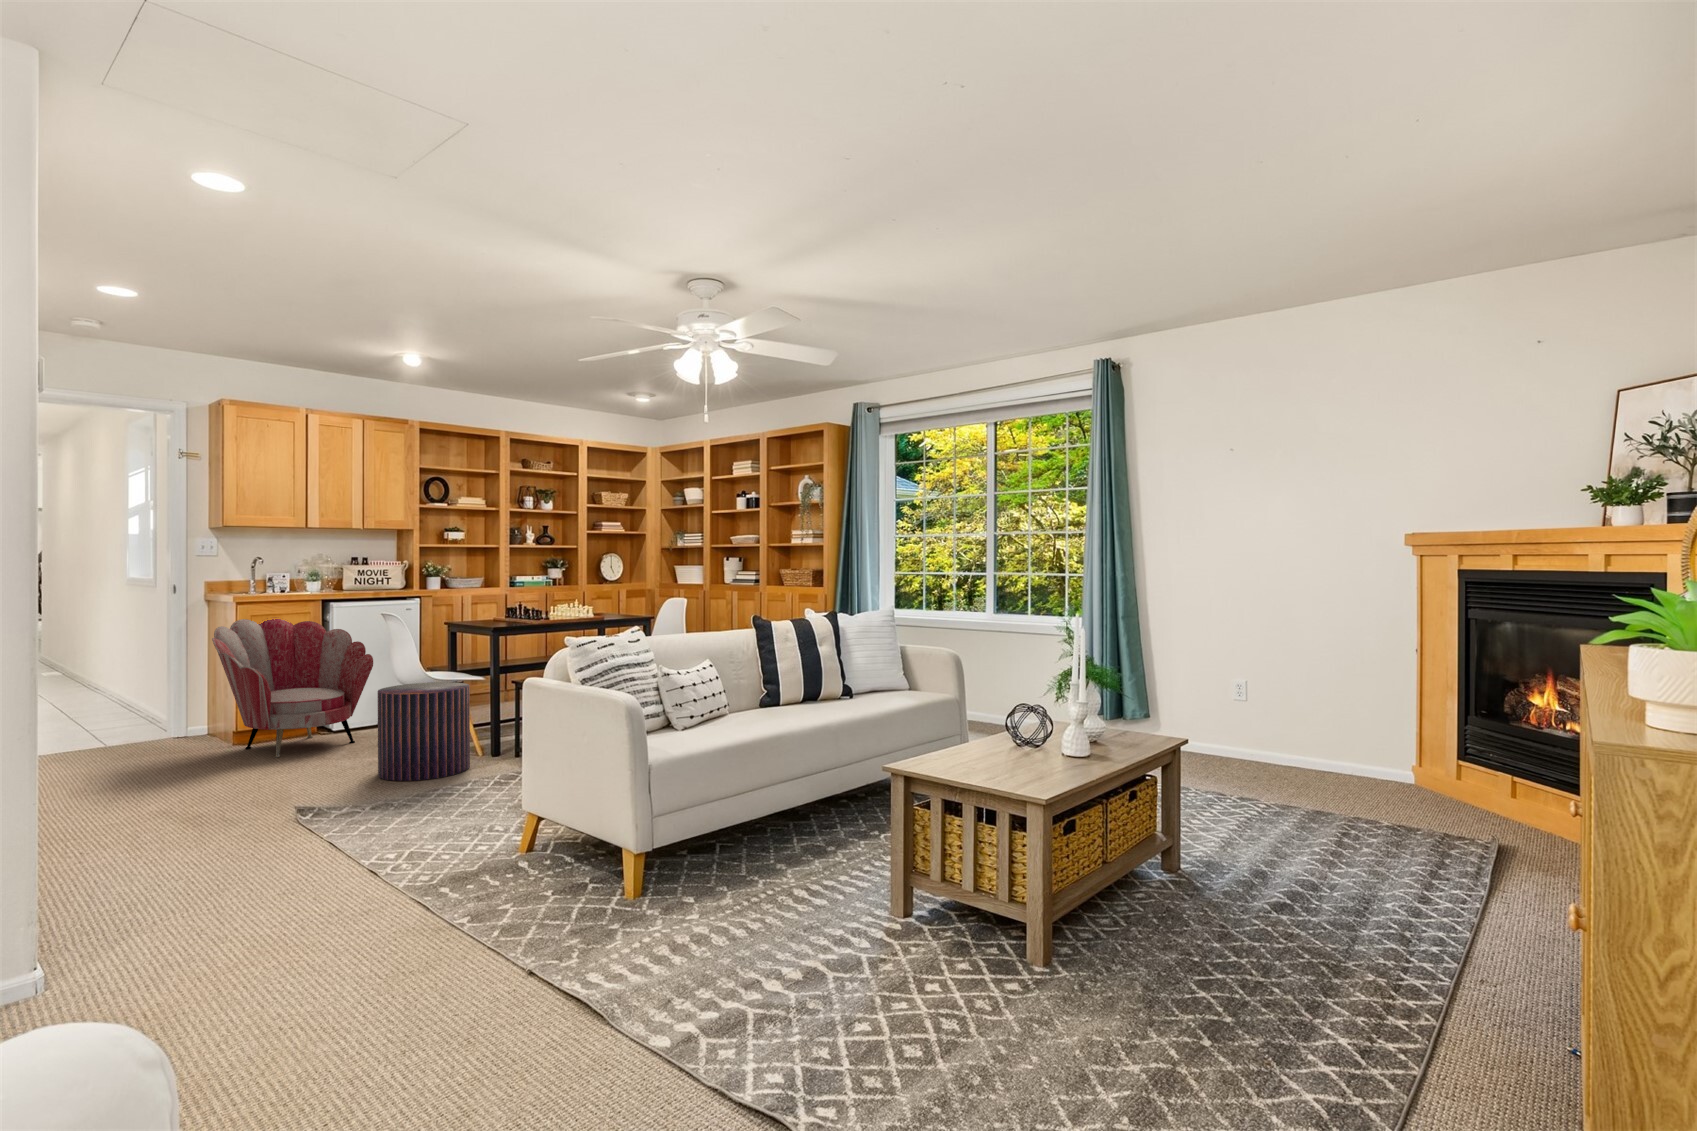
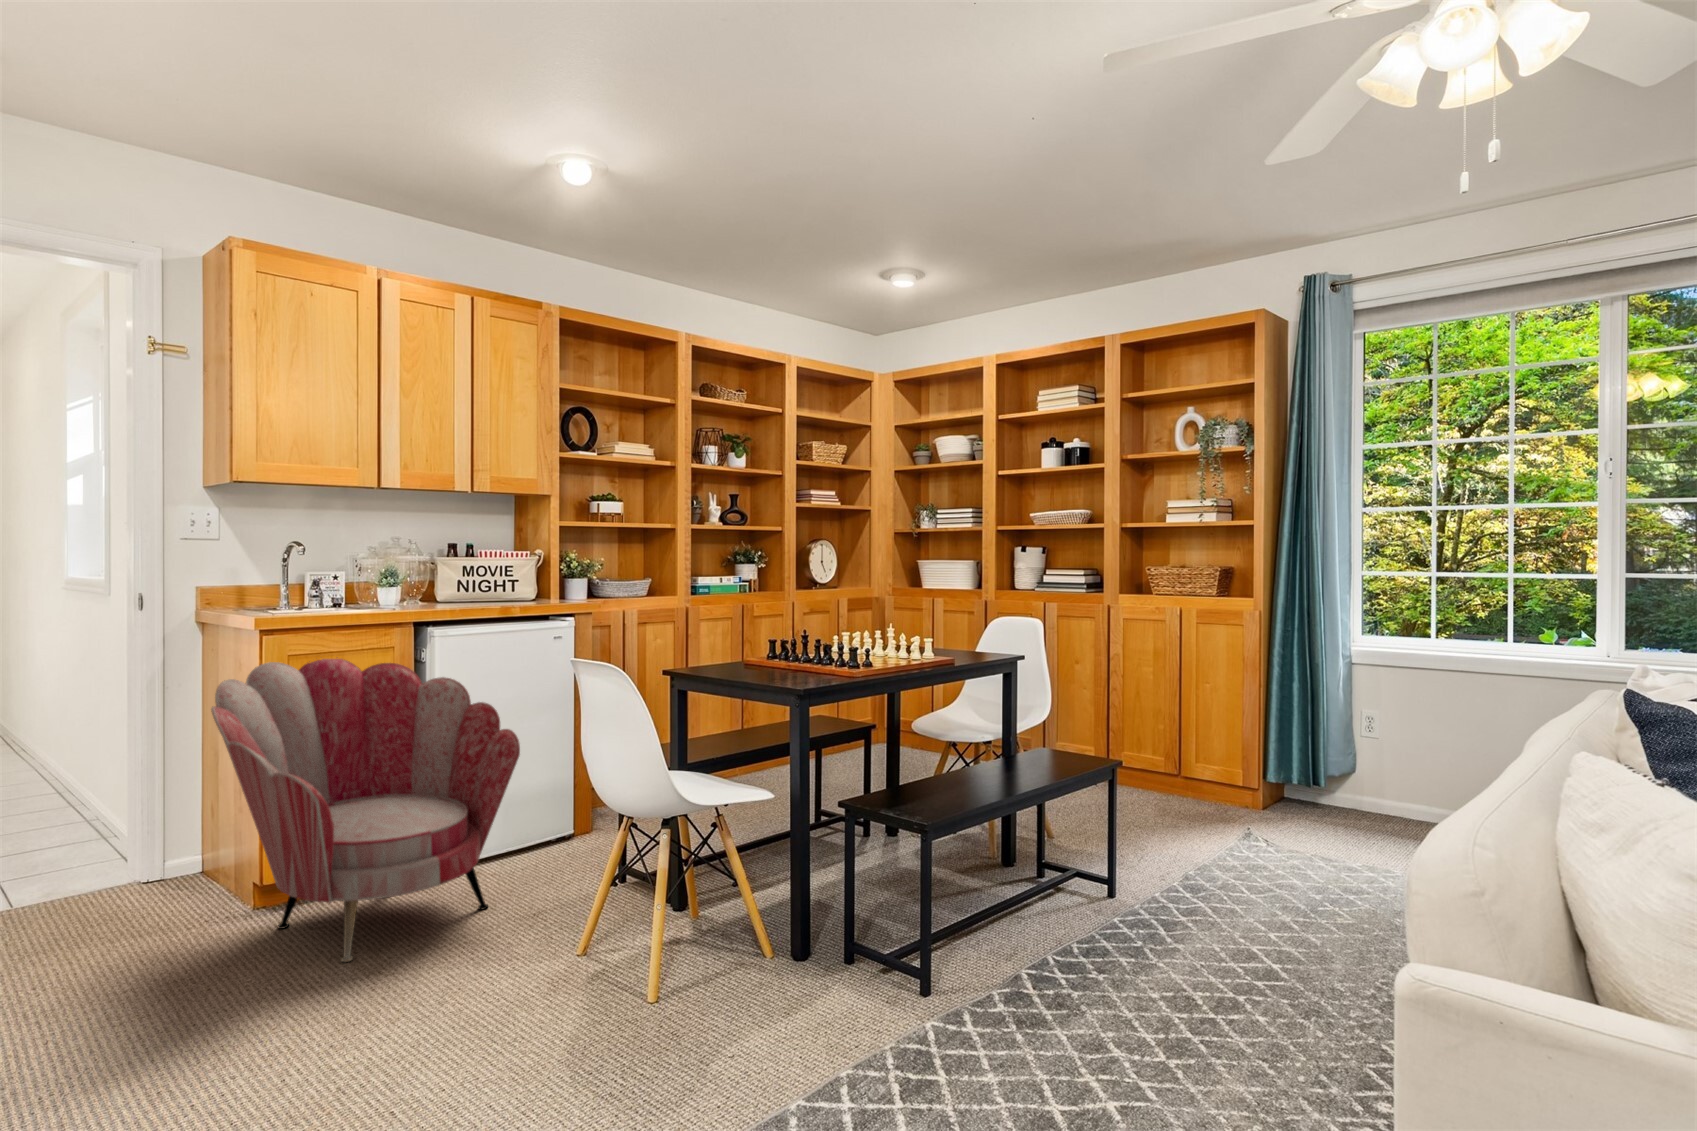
pouf: present [378,682,470,781] -> none [592,811,787,1078]

